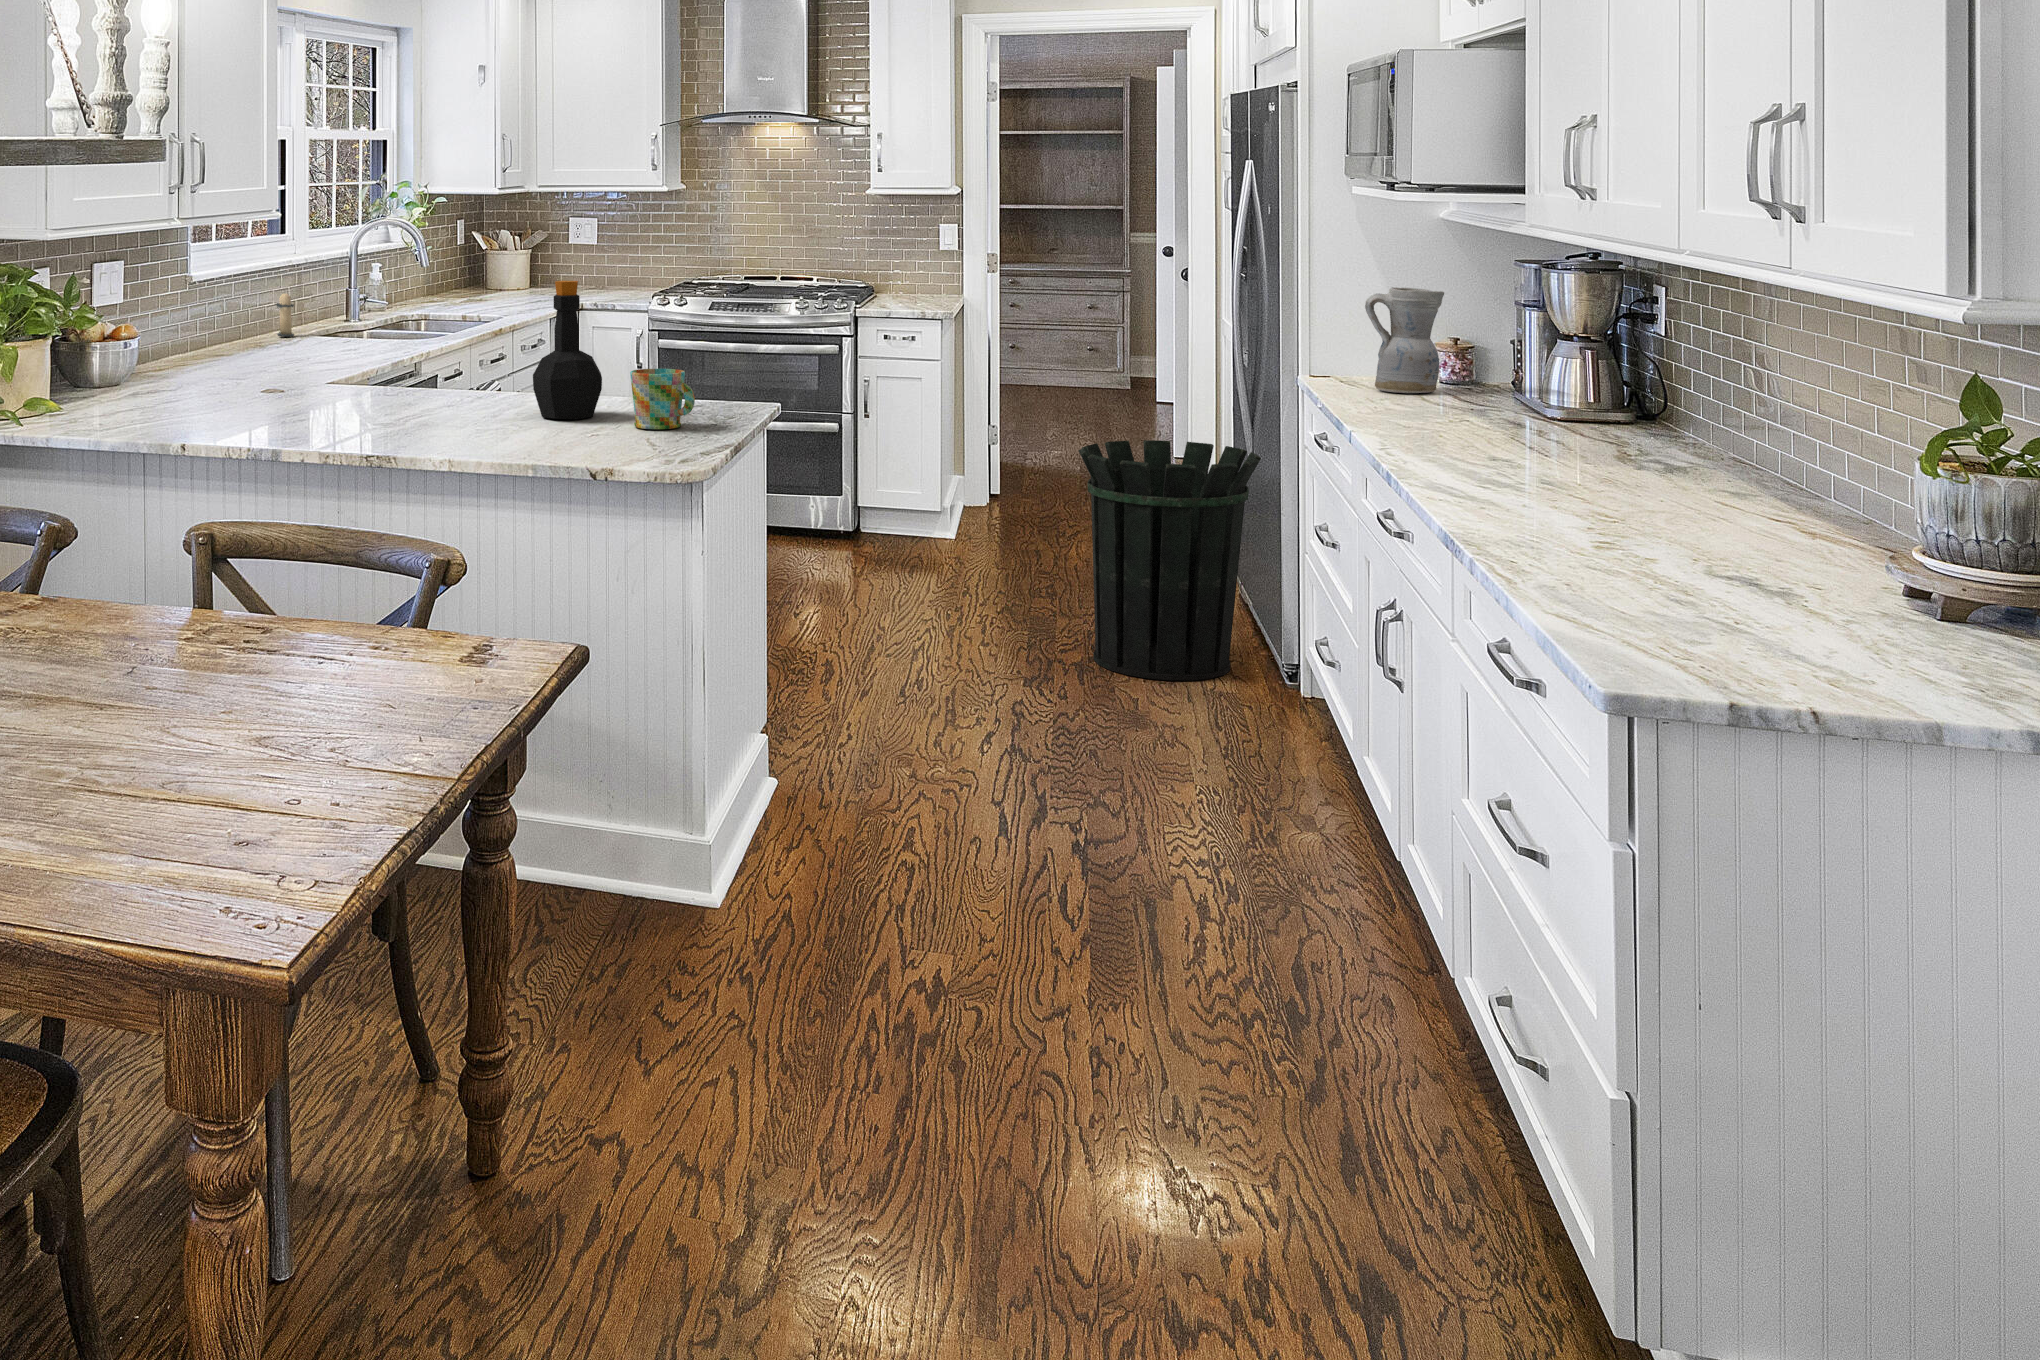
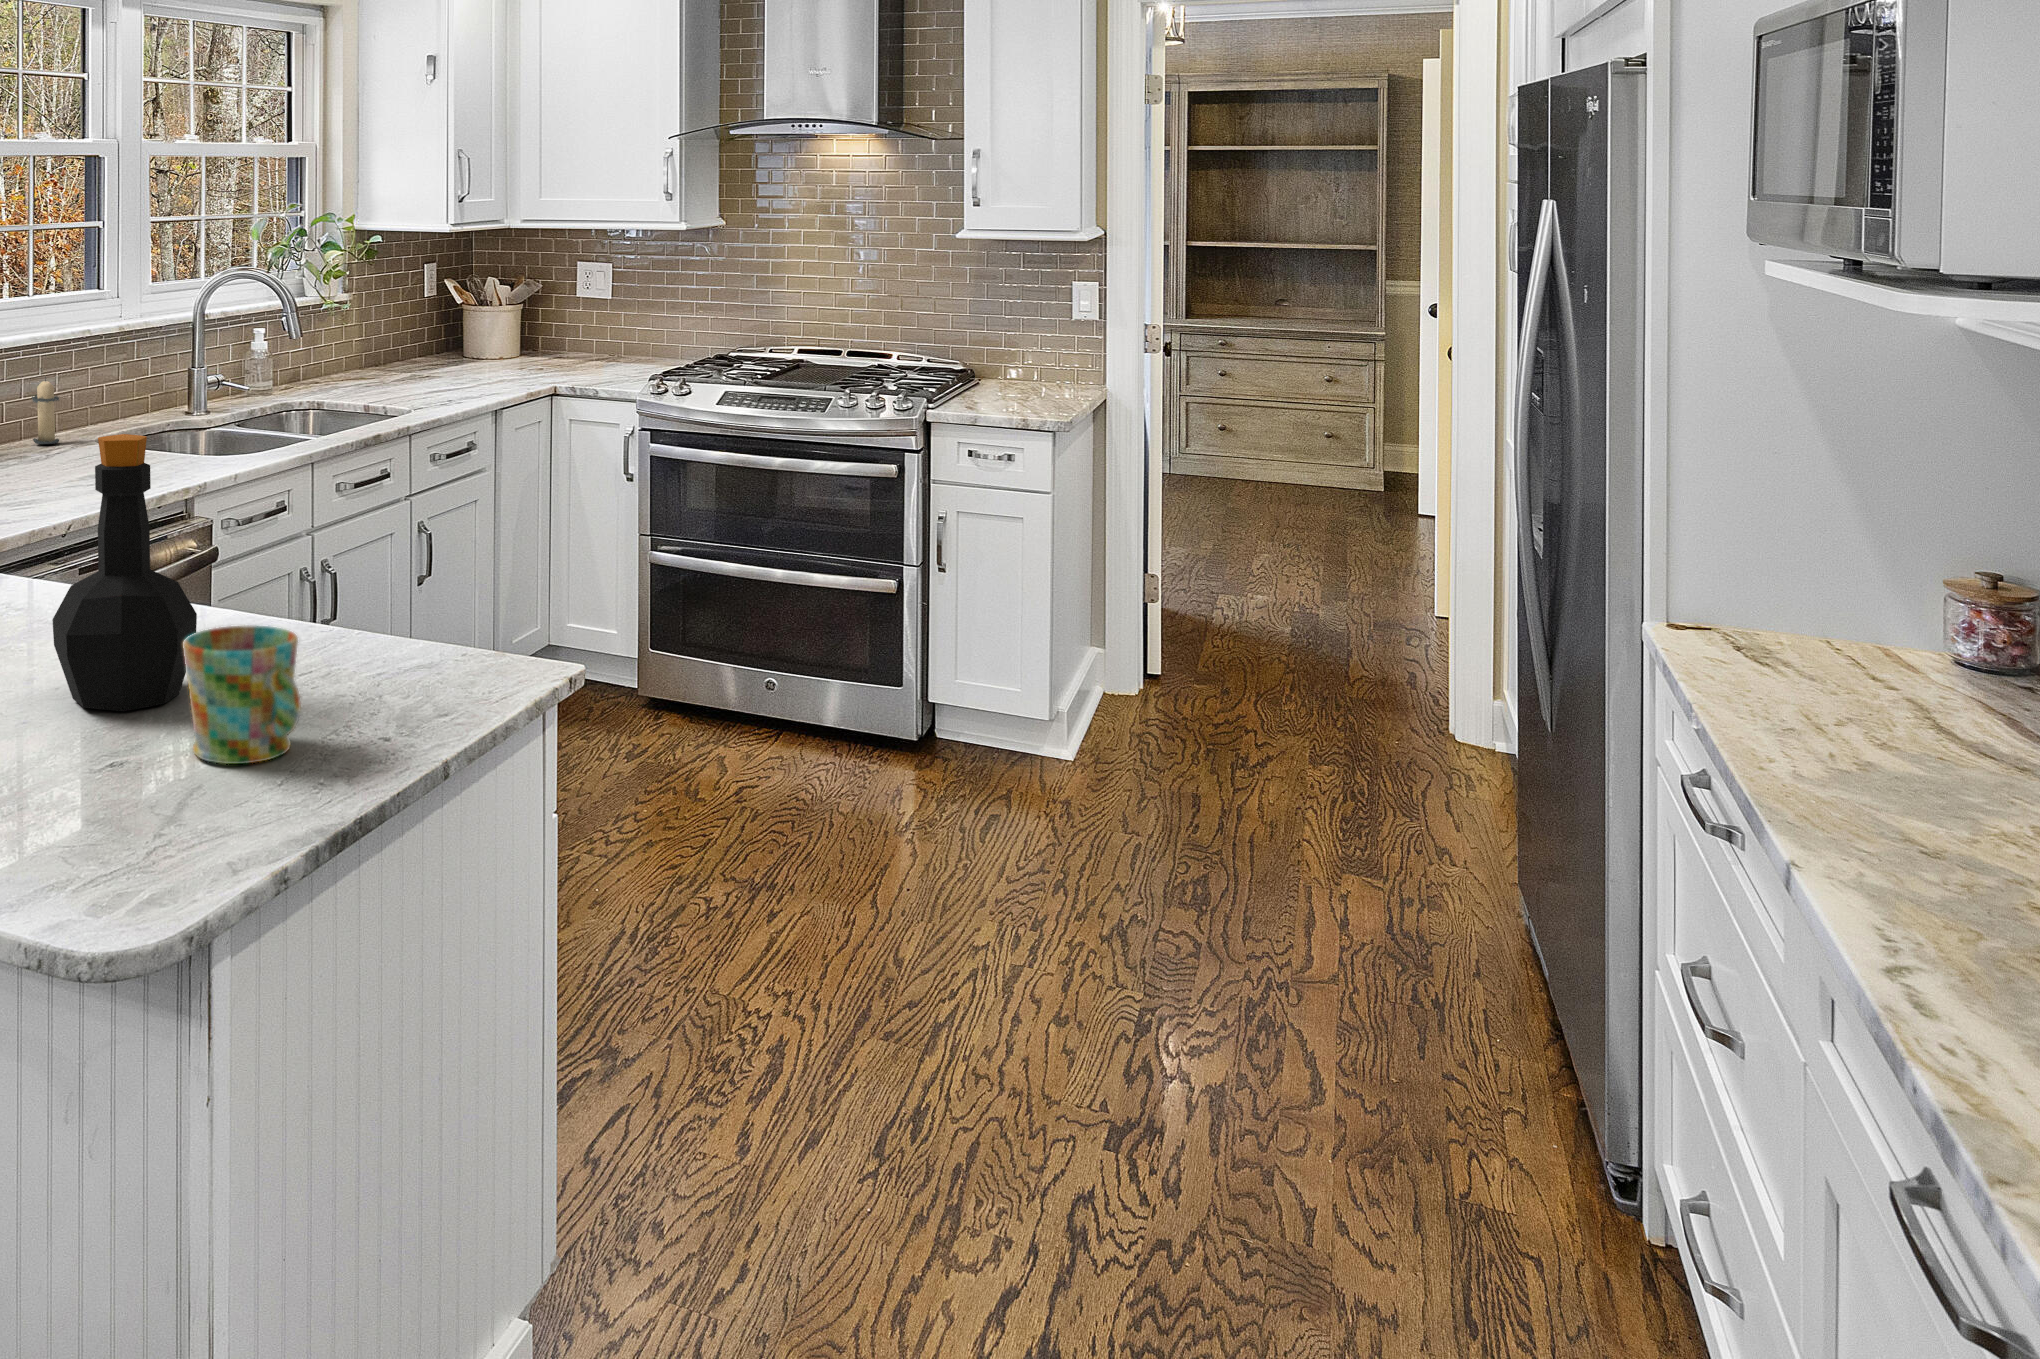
ceramic pitcher: present [1365,287,1444,393] -> none [1797,475,1983,702]
waste bin: present [1078,440,1261,681] -> none [1223,686,1566,1159]

